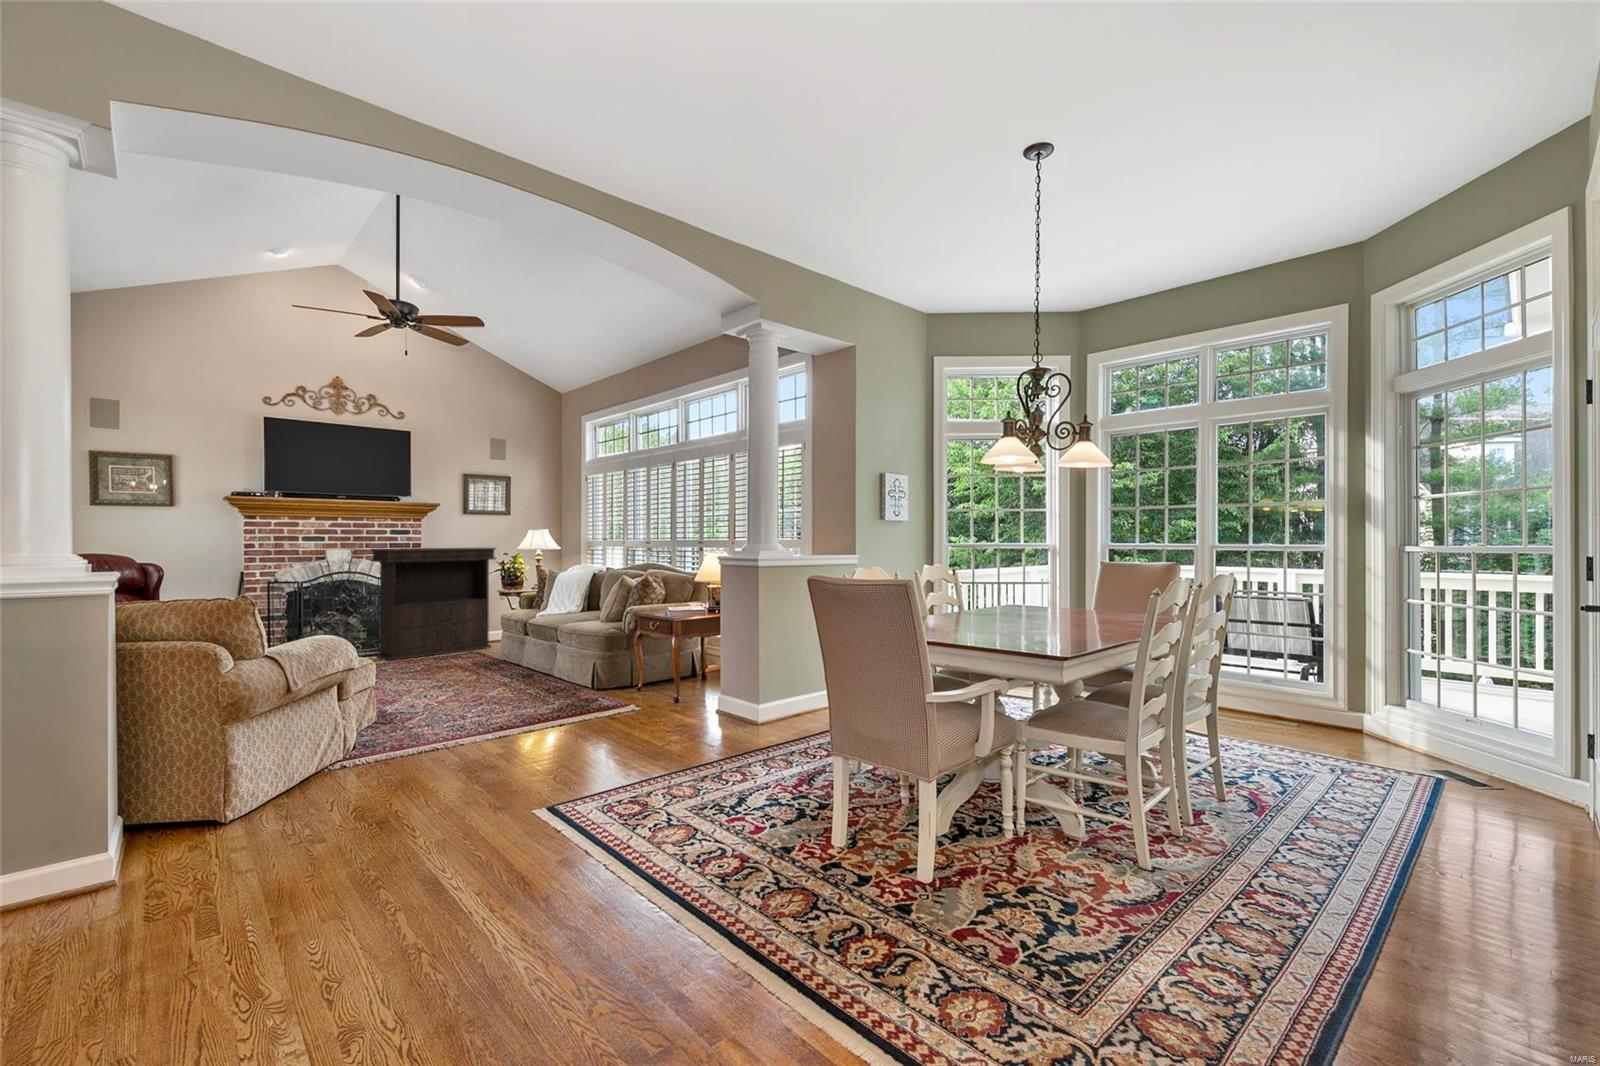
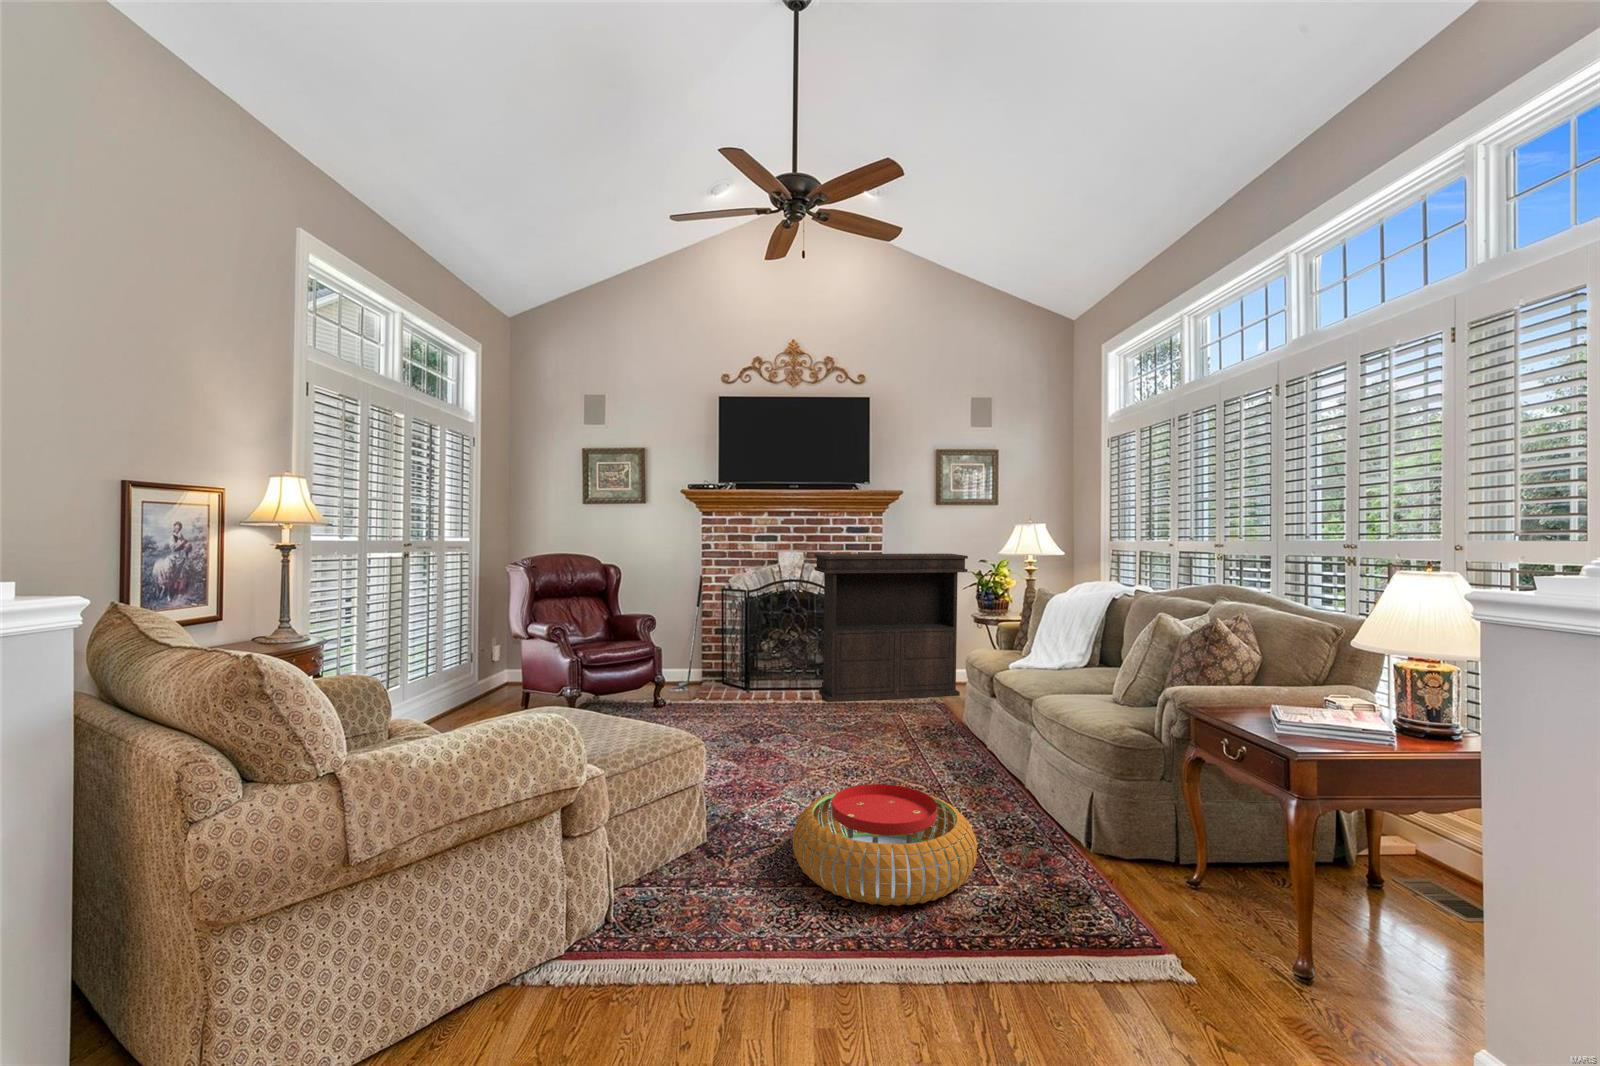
pouf: none [432,666,545,719] -> present [793,784,977,906]

